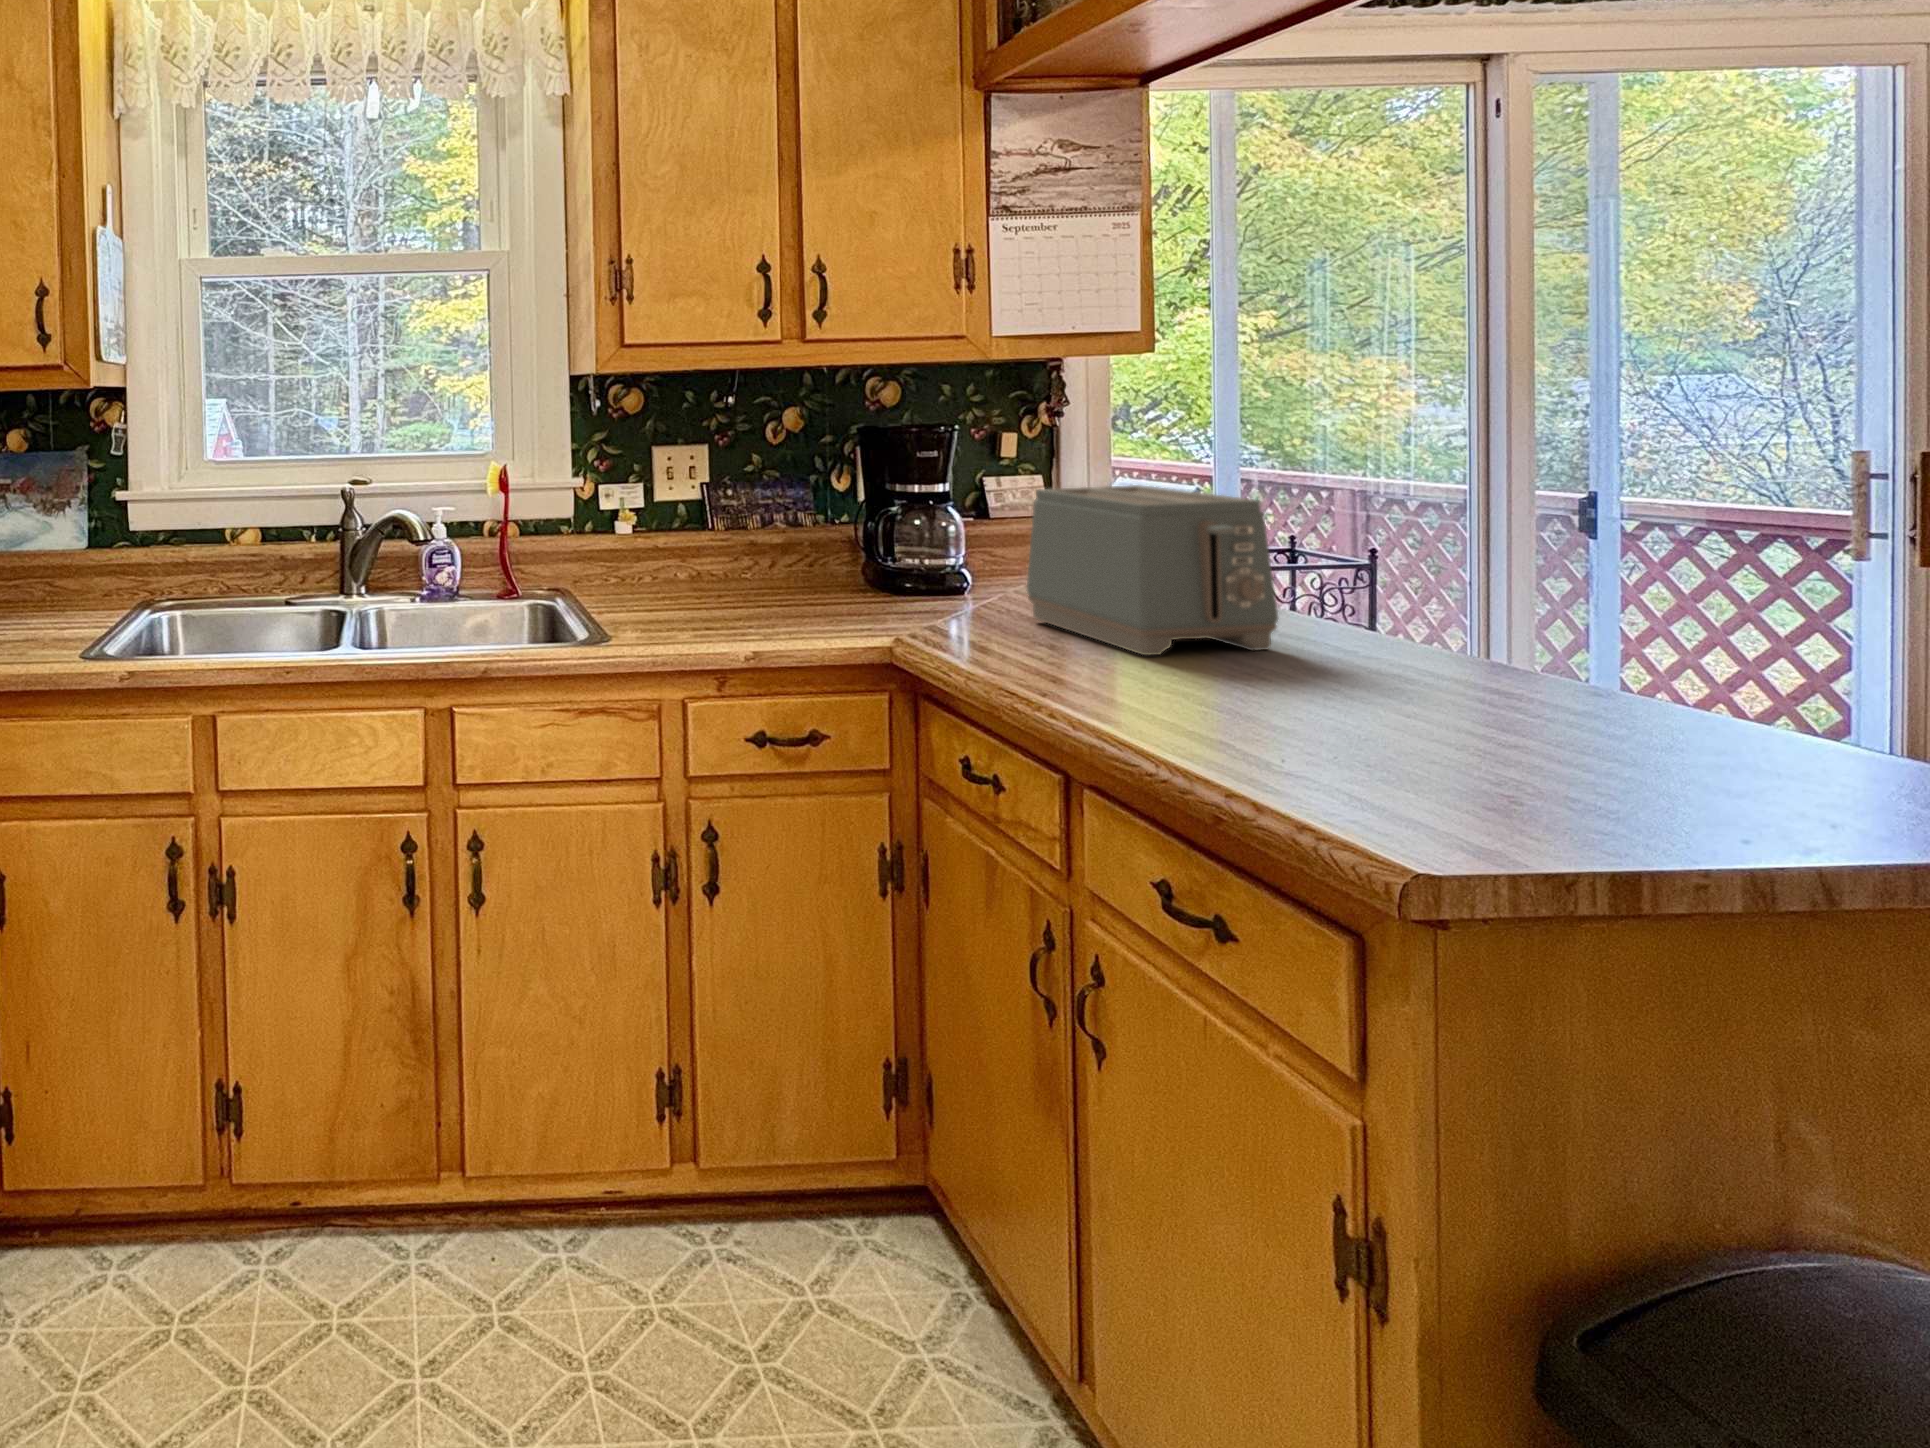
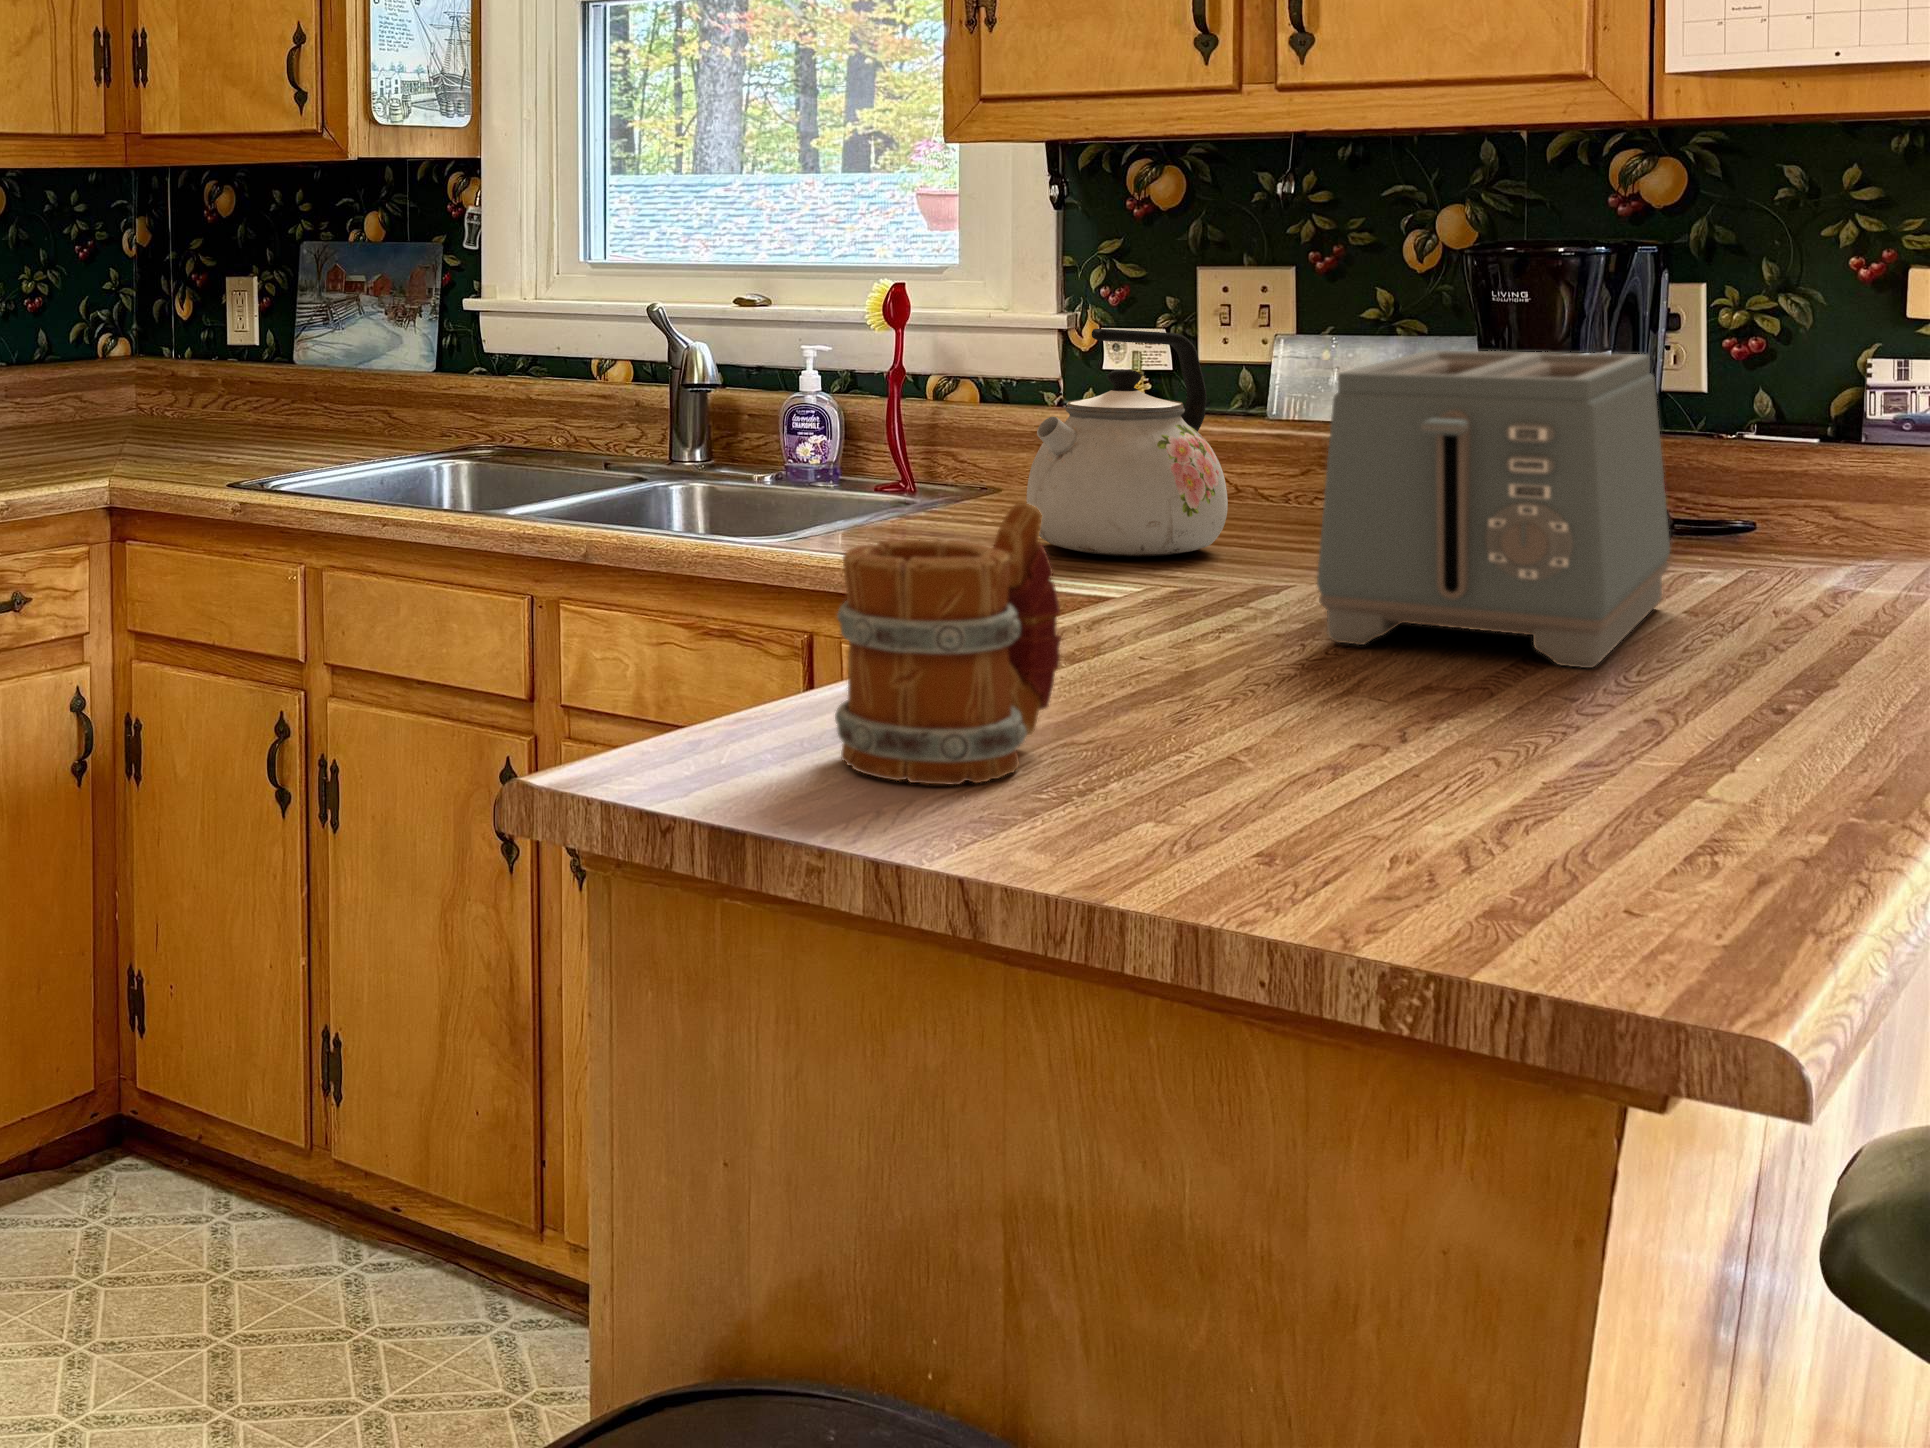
kettle: none [761,488,882,626] -> present [1027,329,1228,556]
mug: none [1277,594,1418,774] -> present [835,503,1061,785]

